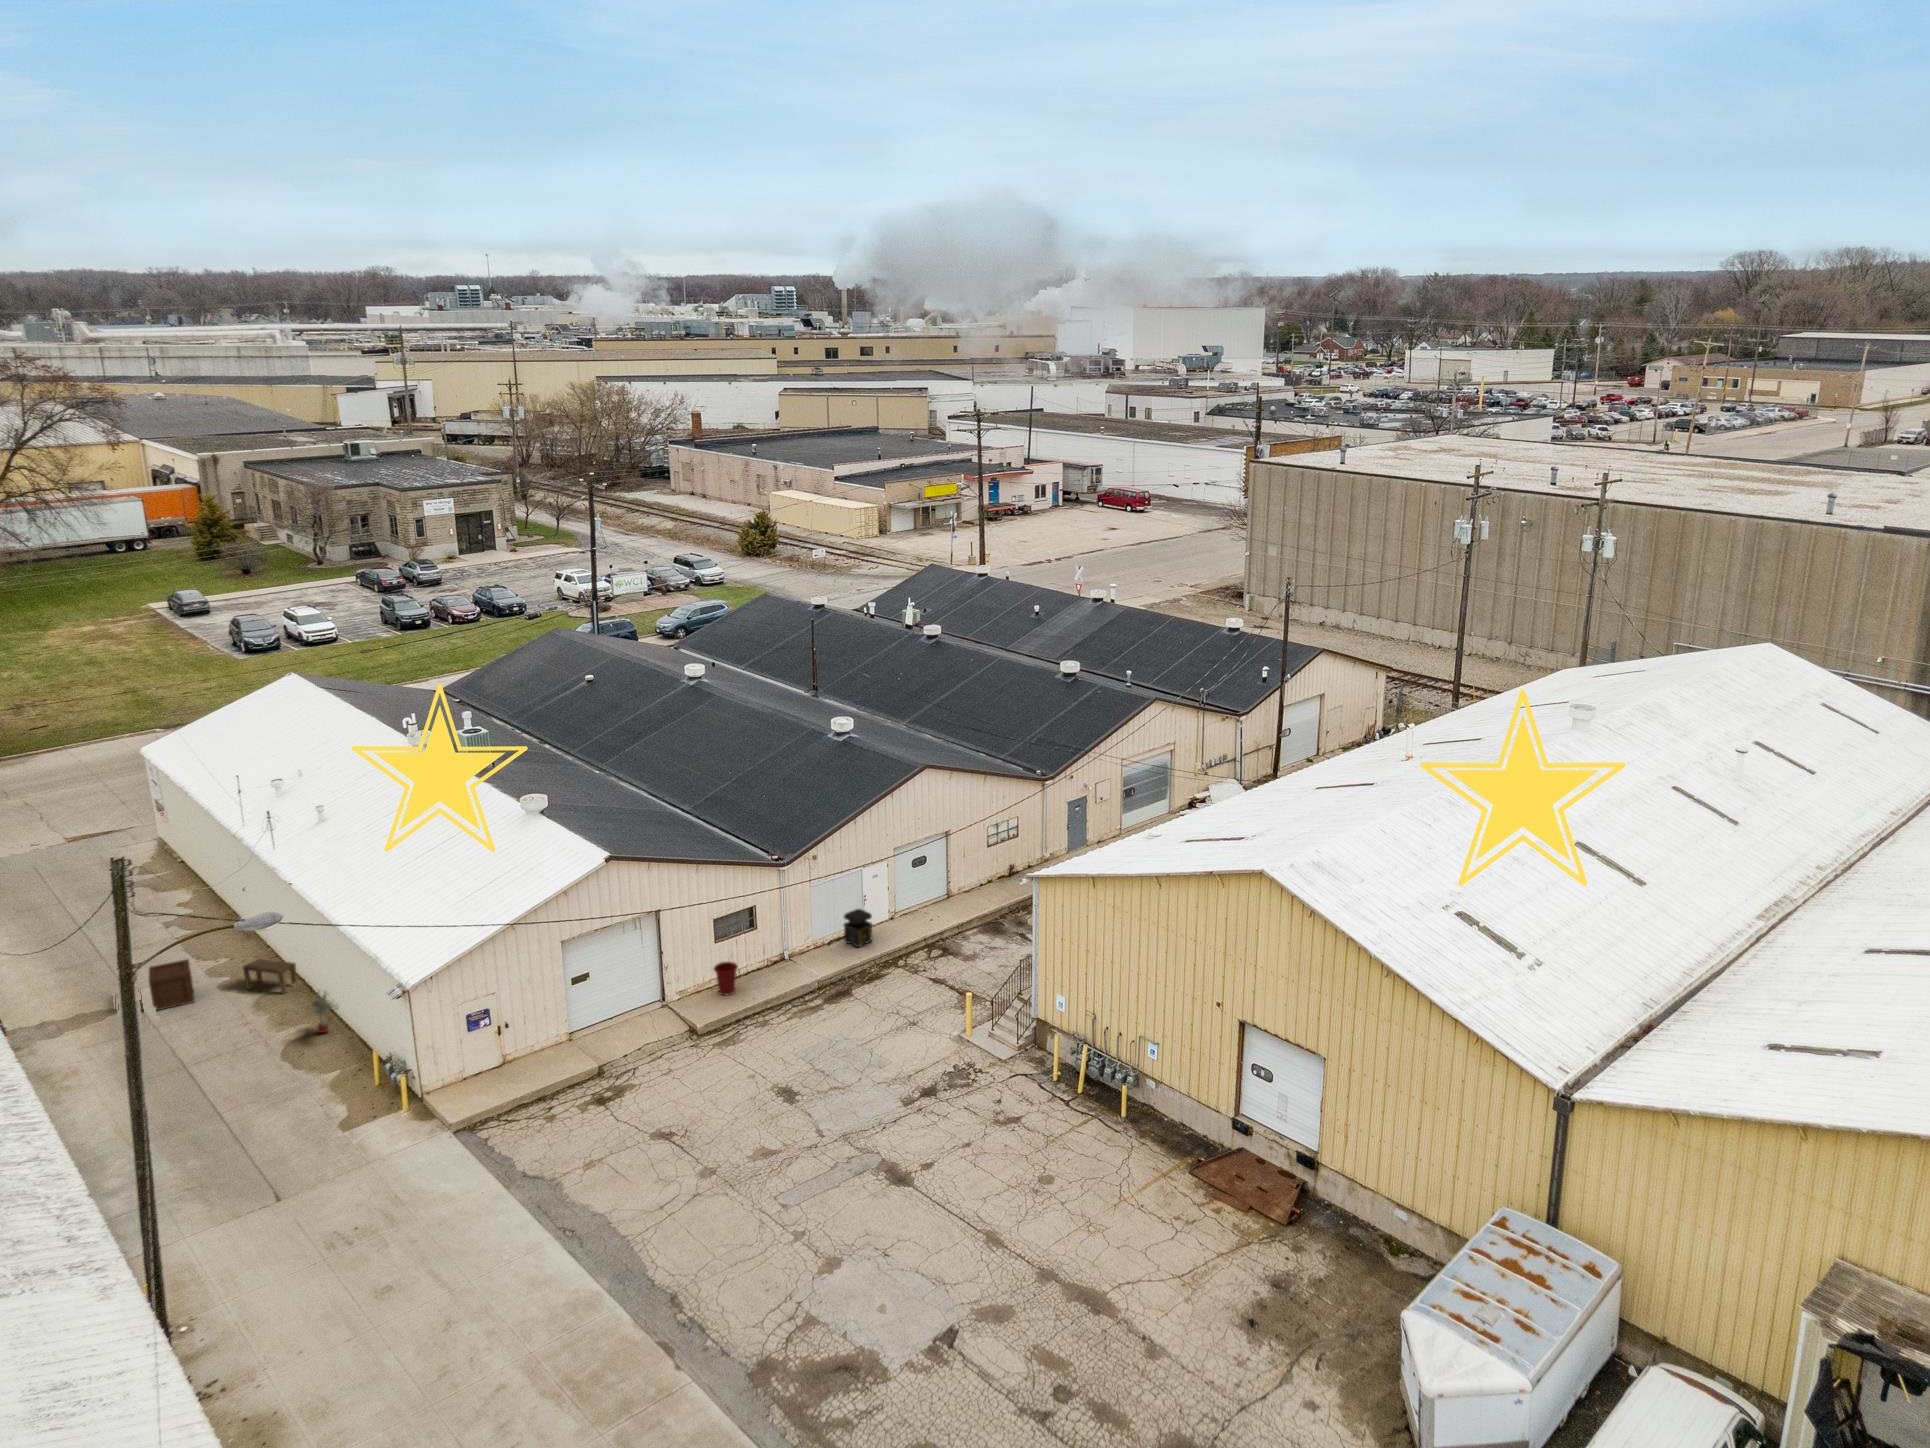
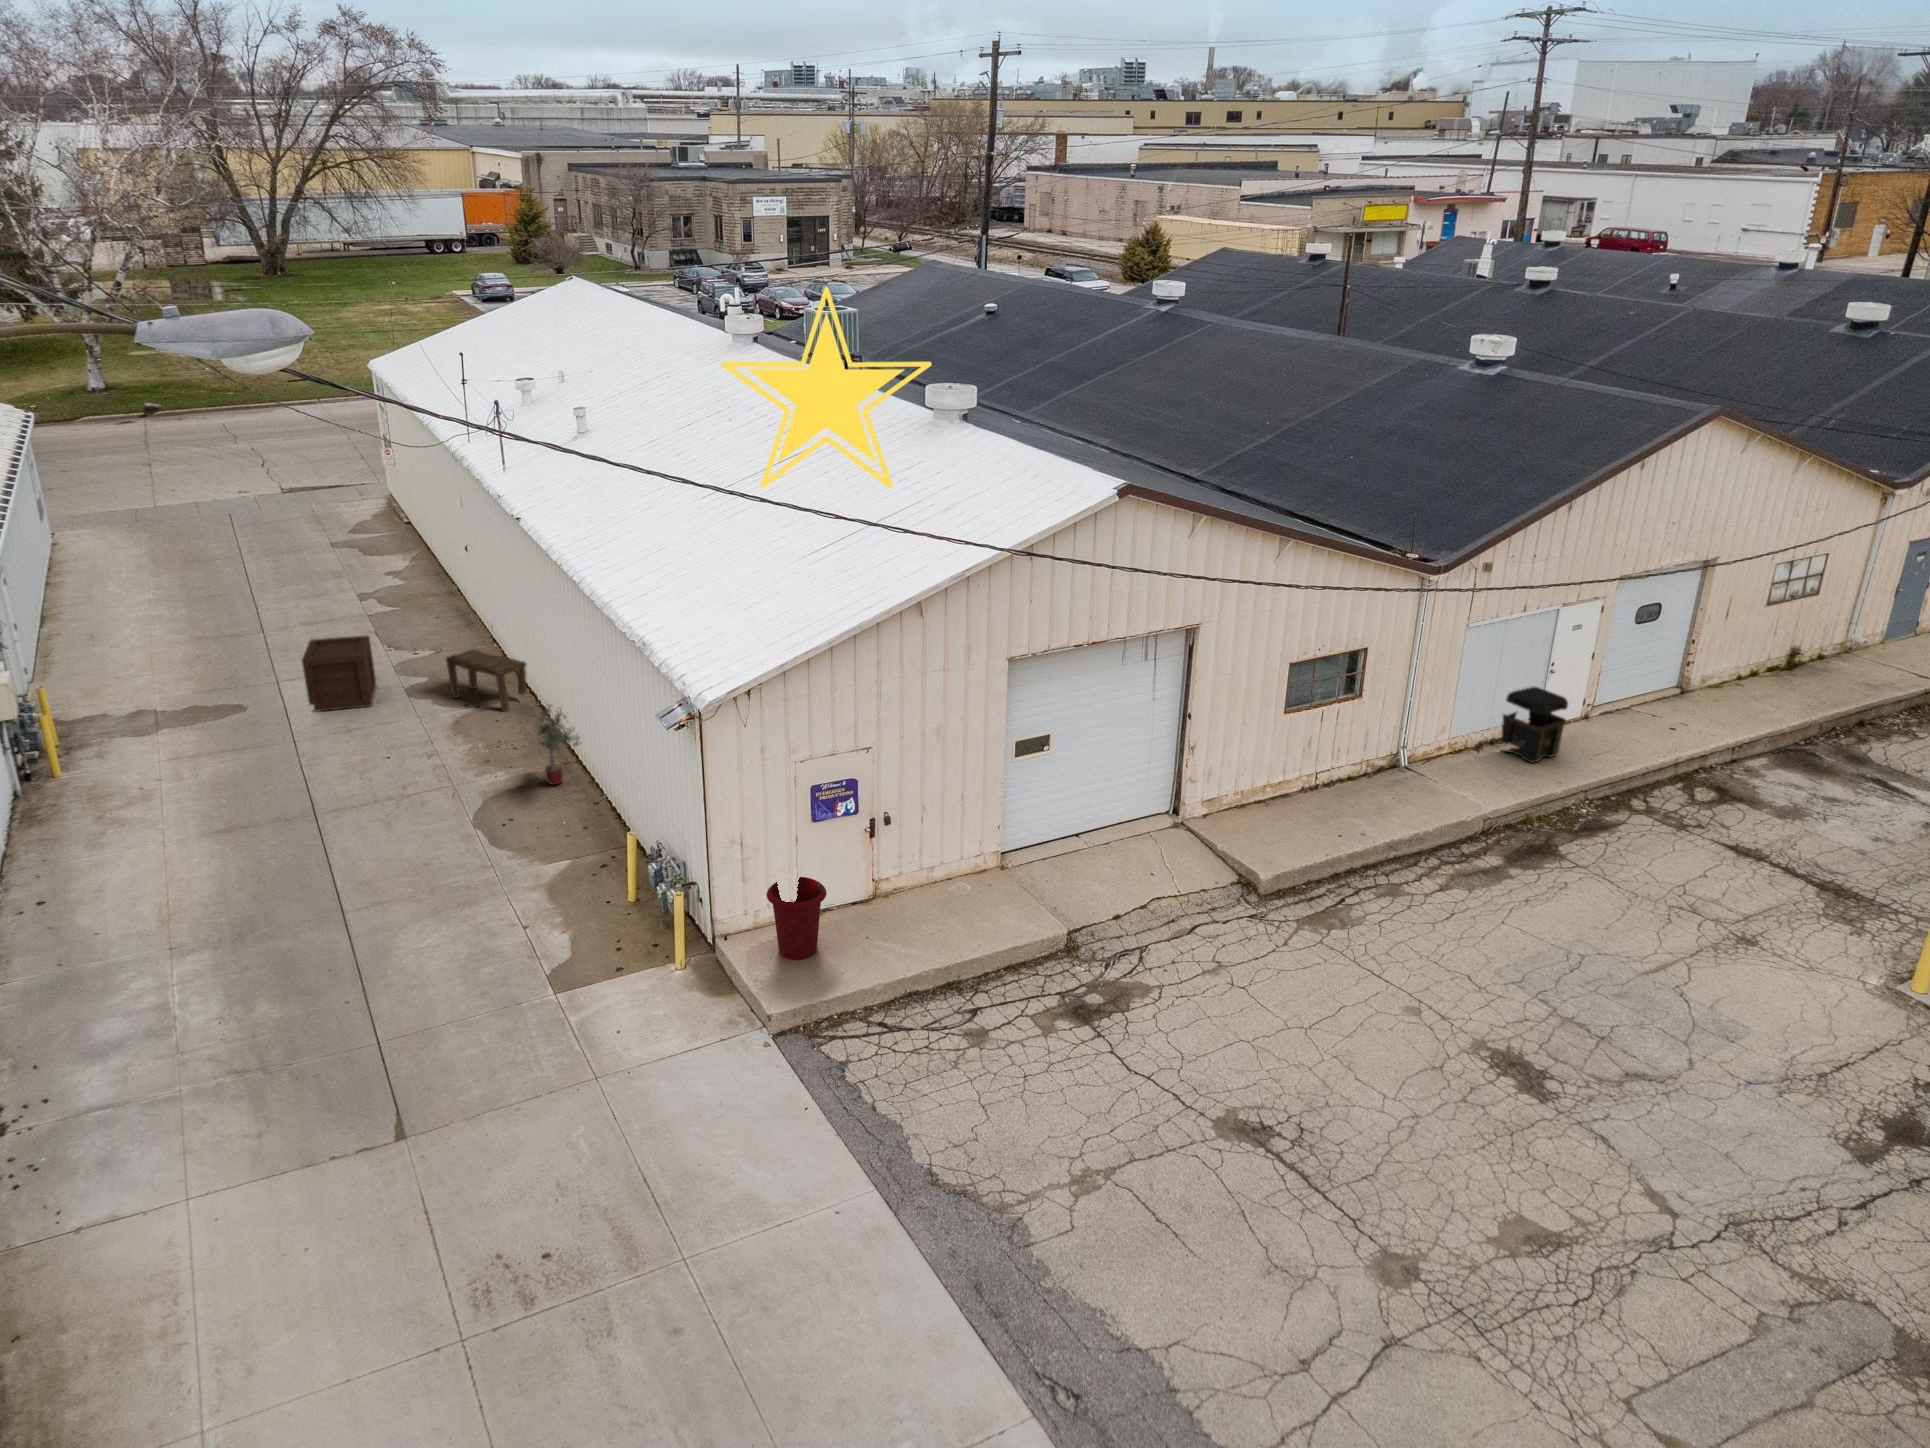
waste bin: present [714,962,738,995] -> present [767,877,826,960]

